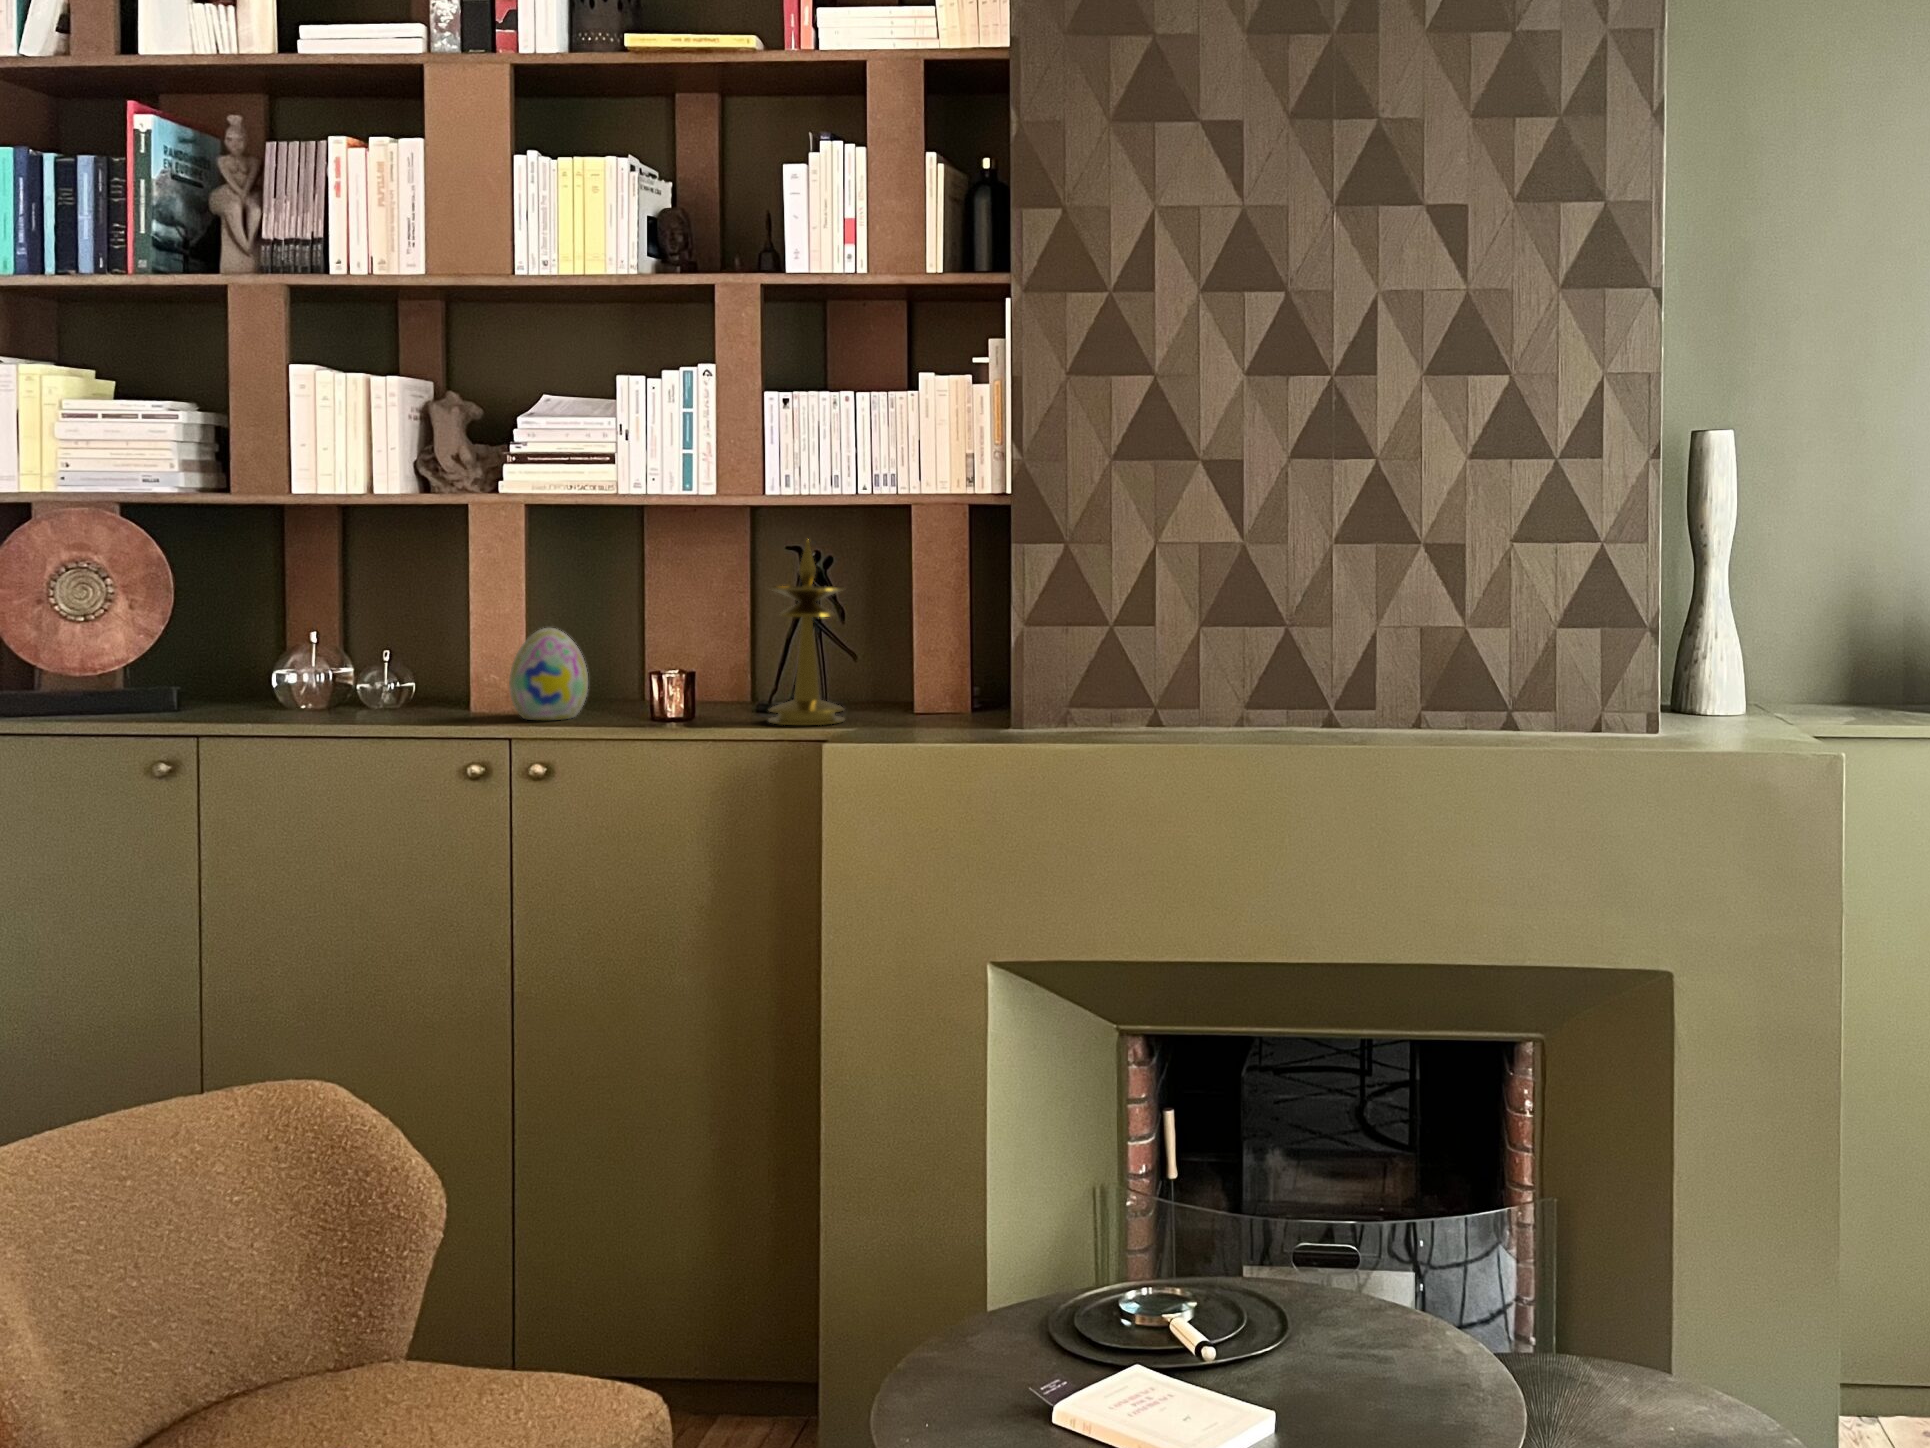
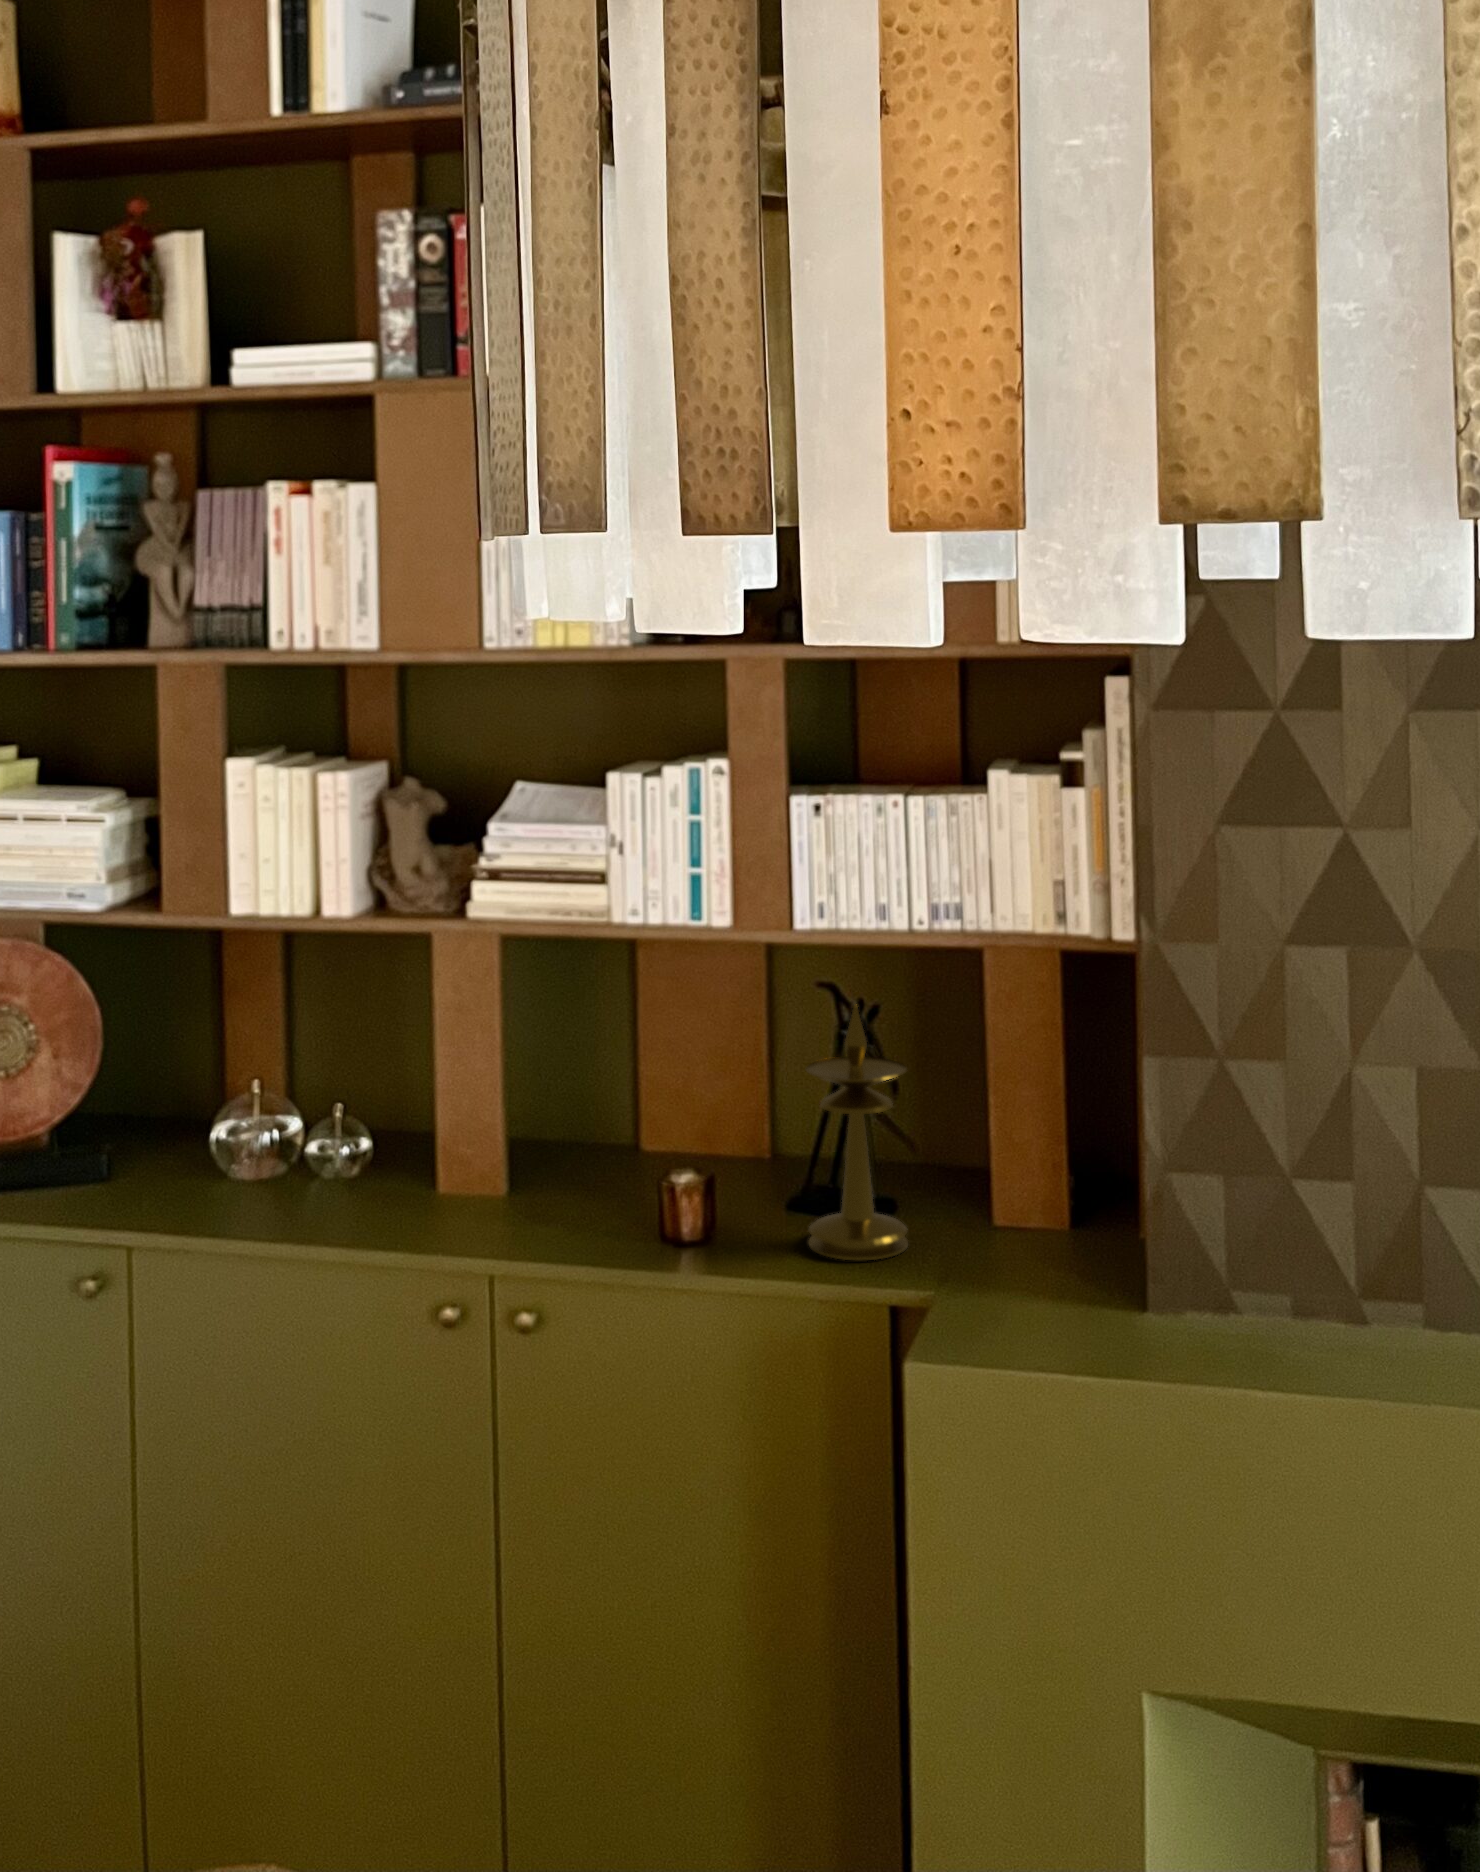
decorative egg: present [509,628,588,720] -> none [486,1105,580,1229]

